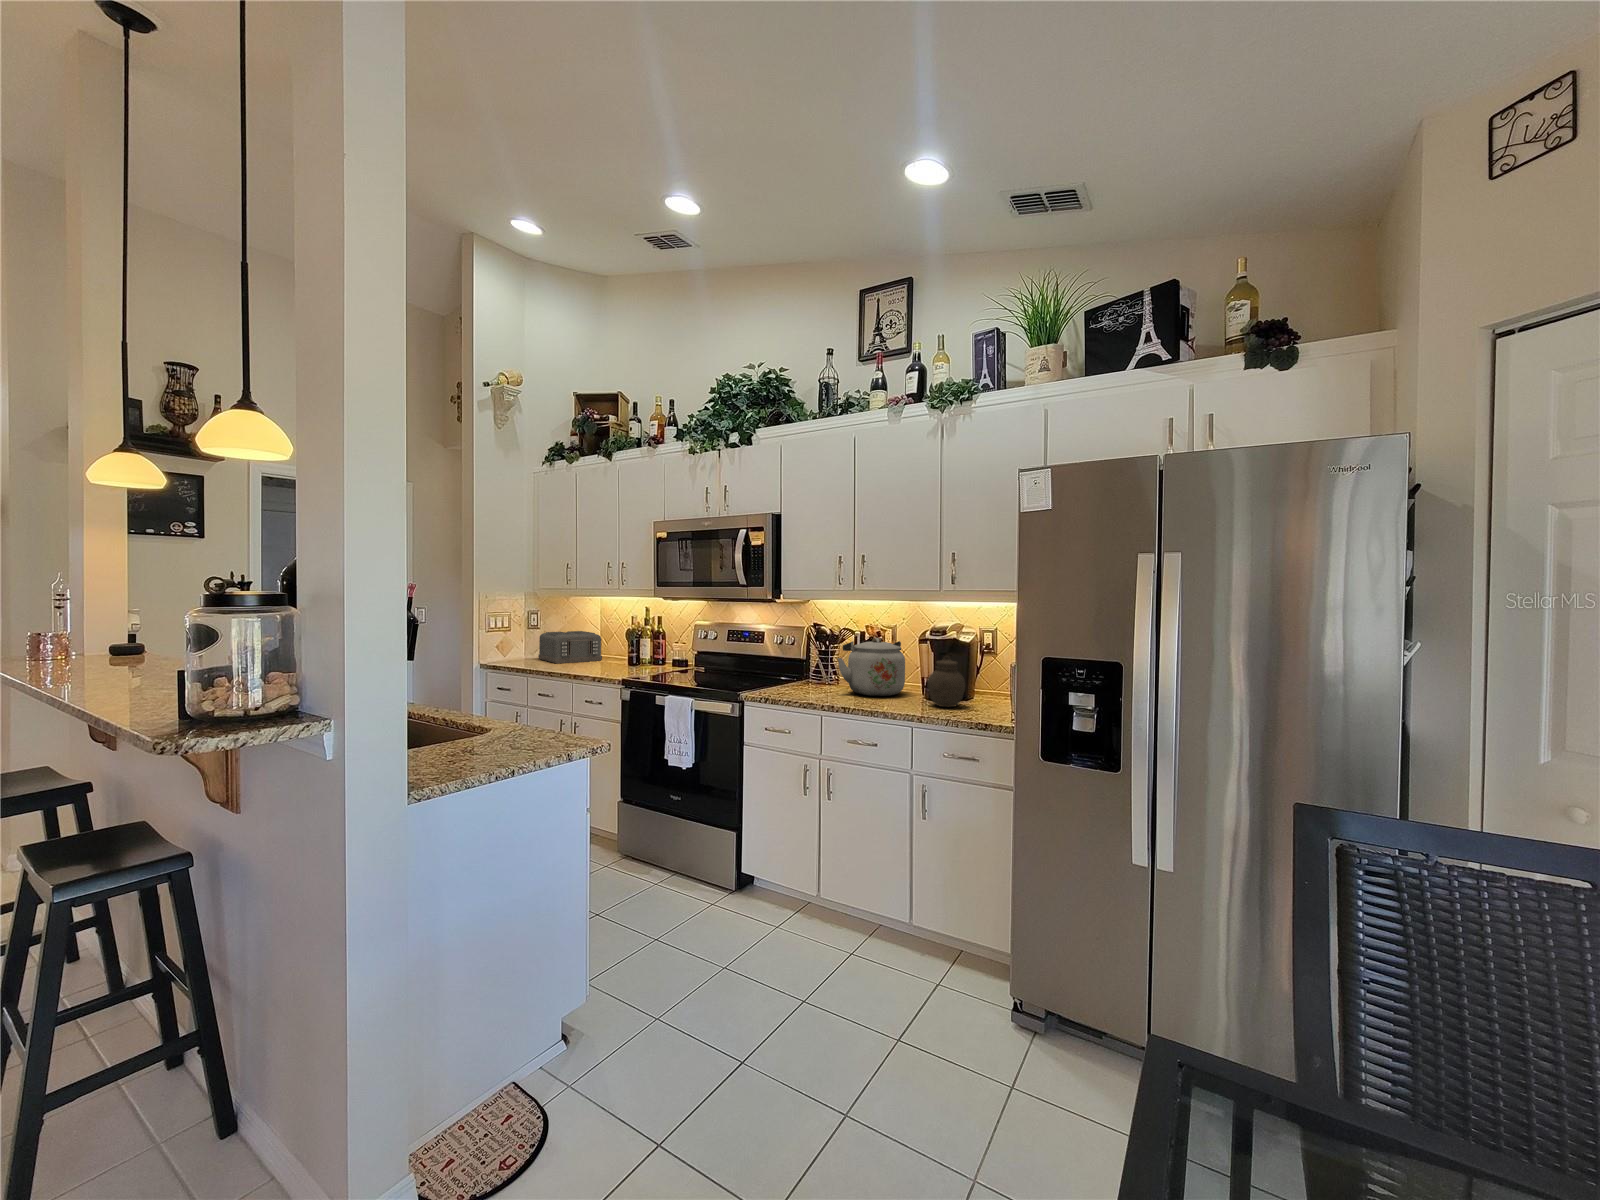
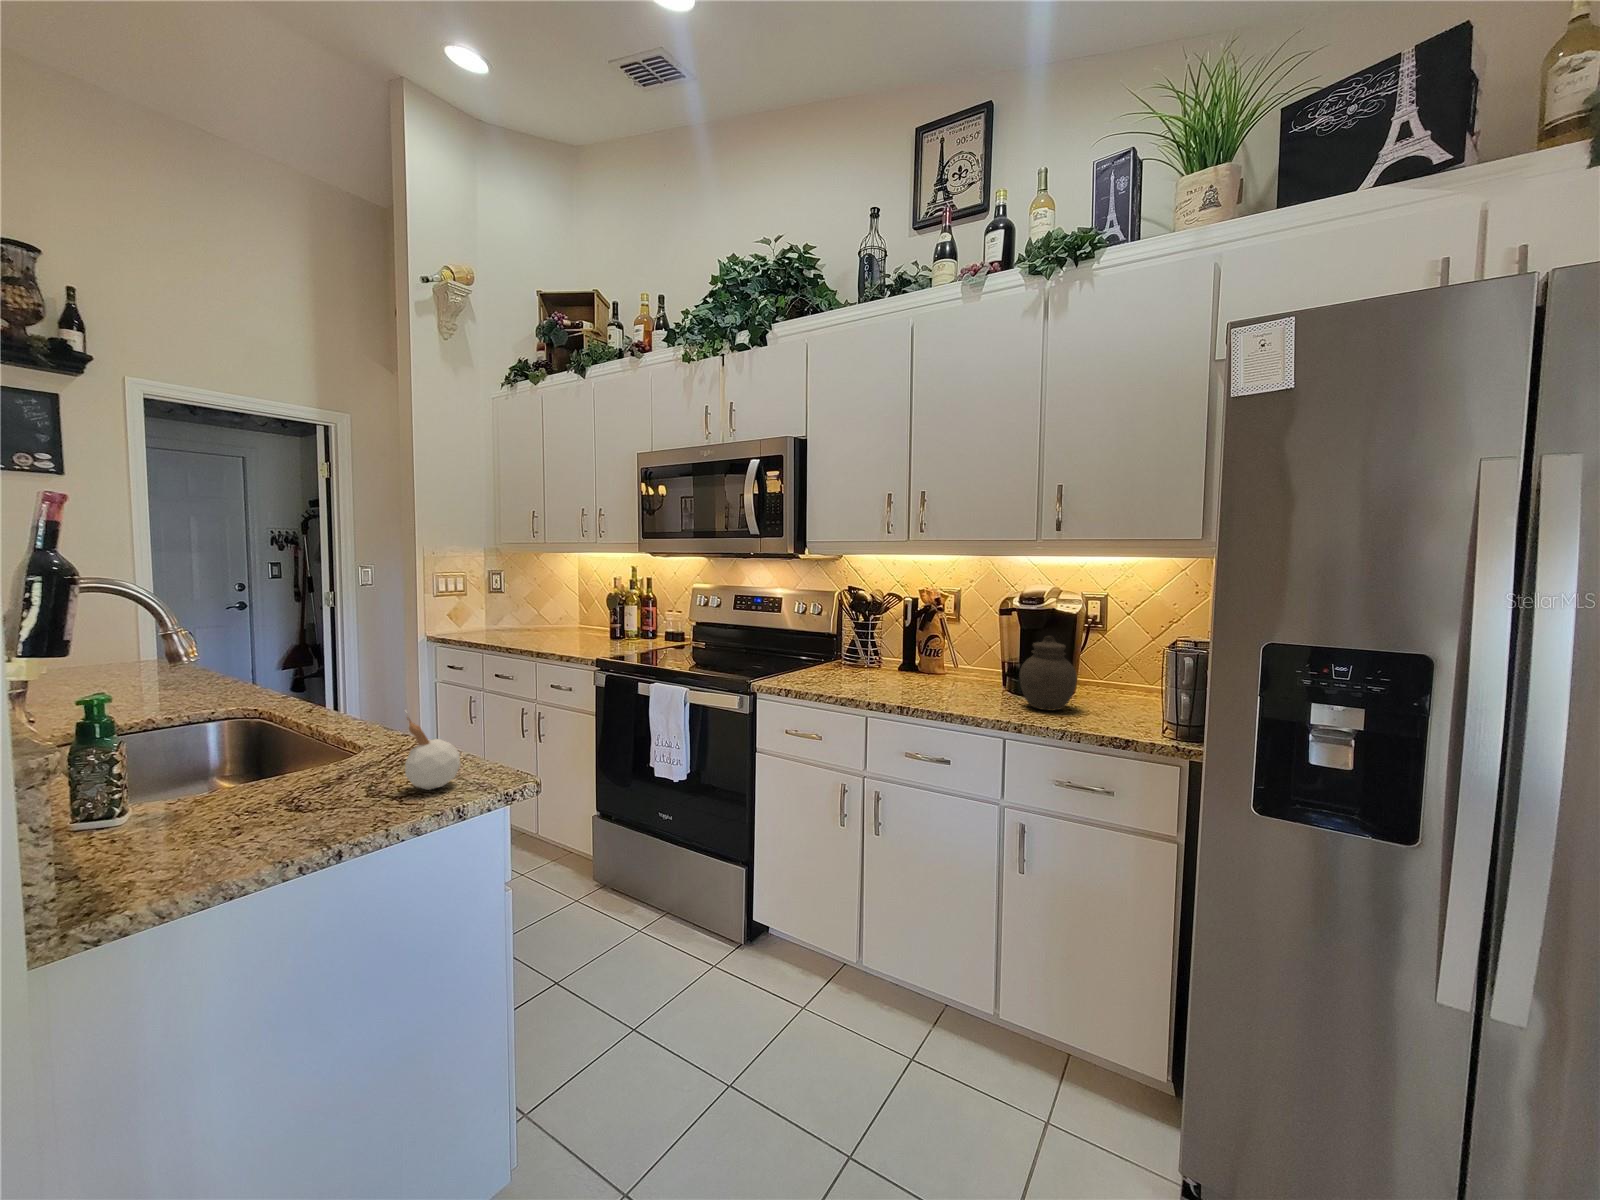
toaster: present [538,631,602,664] -> none [503,596,581,637]
kettle: present [837,638,905,696] -> none [885,608,981,690]
candle: none [535,697,567,747] -> present [405,716,460,790]

